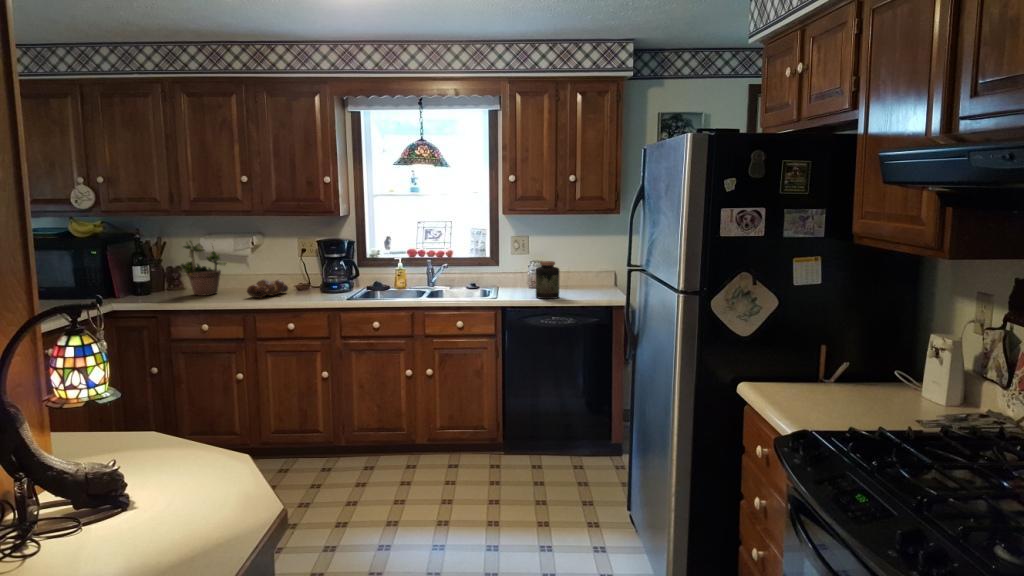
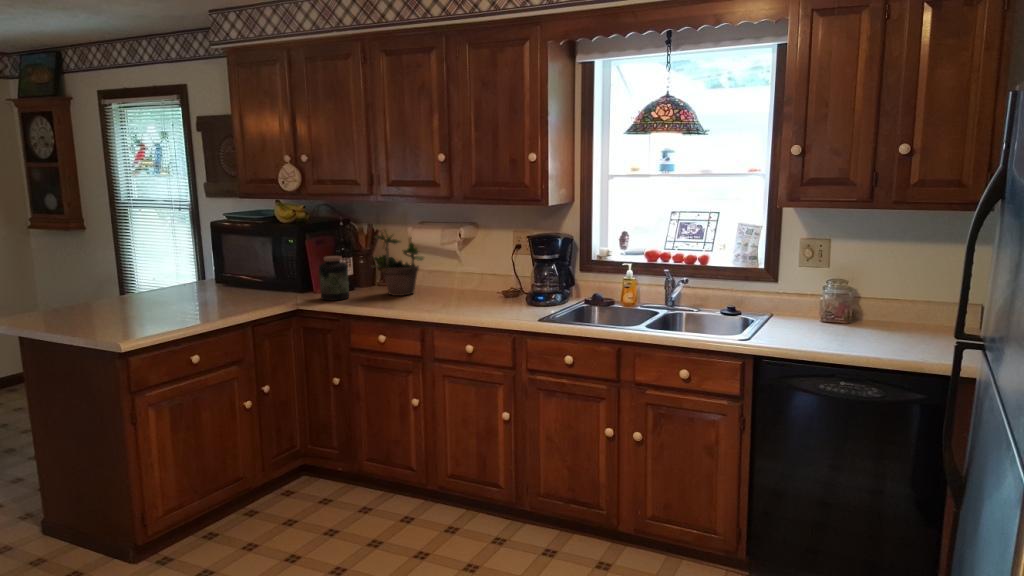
jar: present [536,261,559,299] -> present [319,256,349,301]
bread loaf: present [247,279,288,298] -> none [437,281,489,306]

